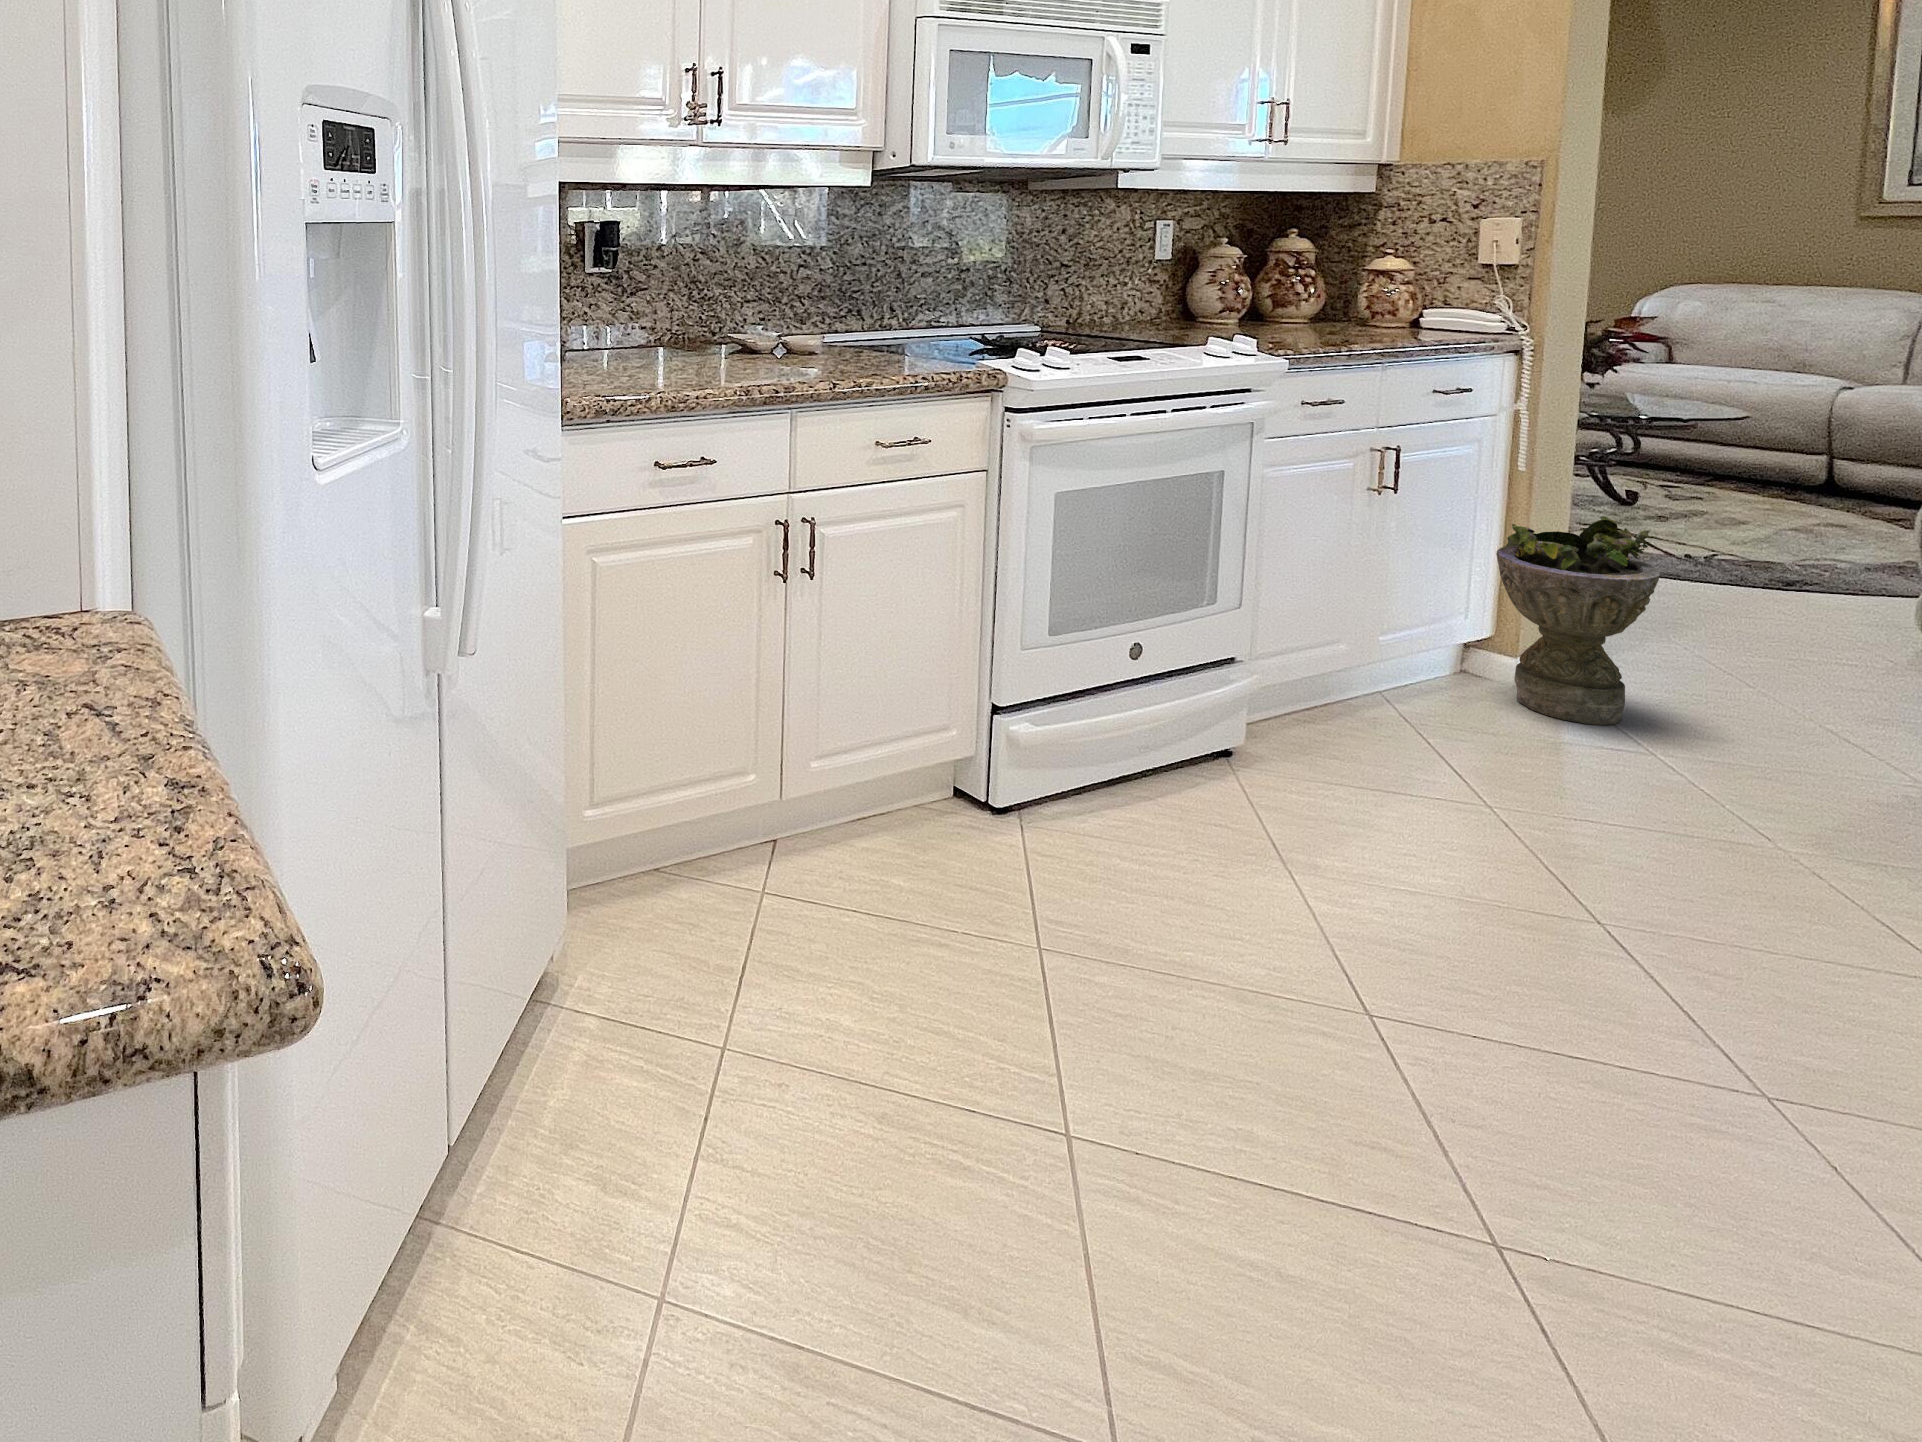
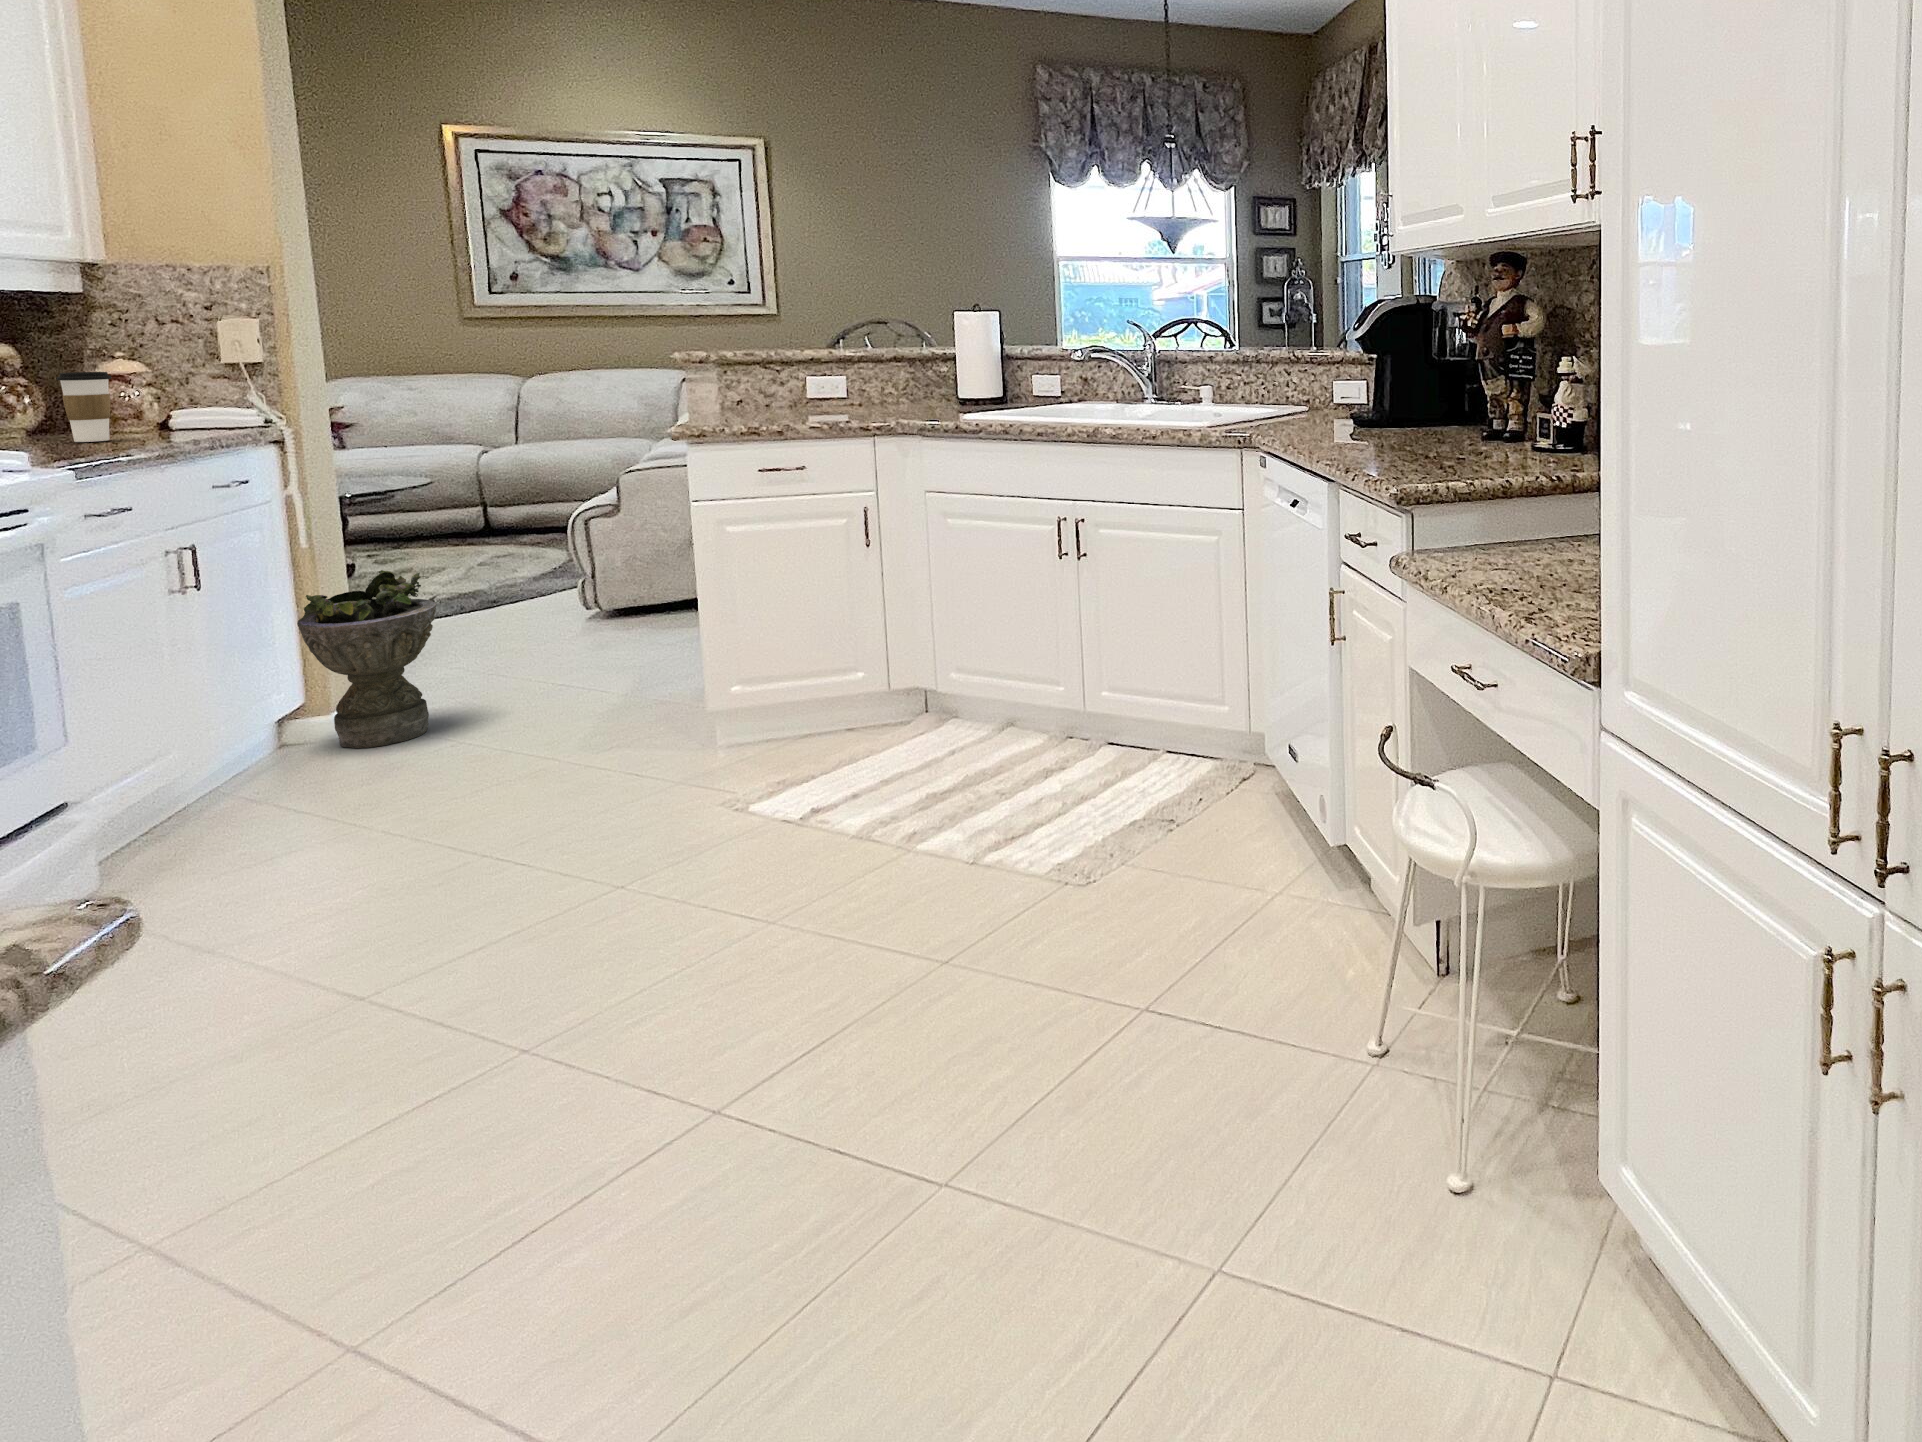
coffee cup: none [1327,268,1369,334] -> present [57,372,111,442]

